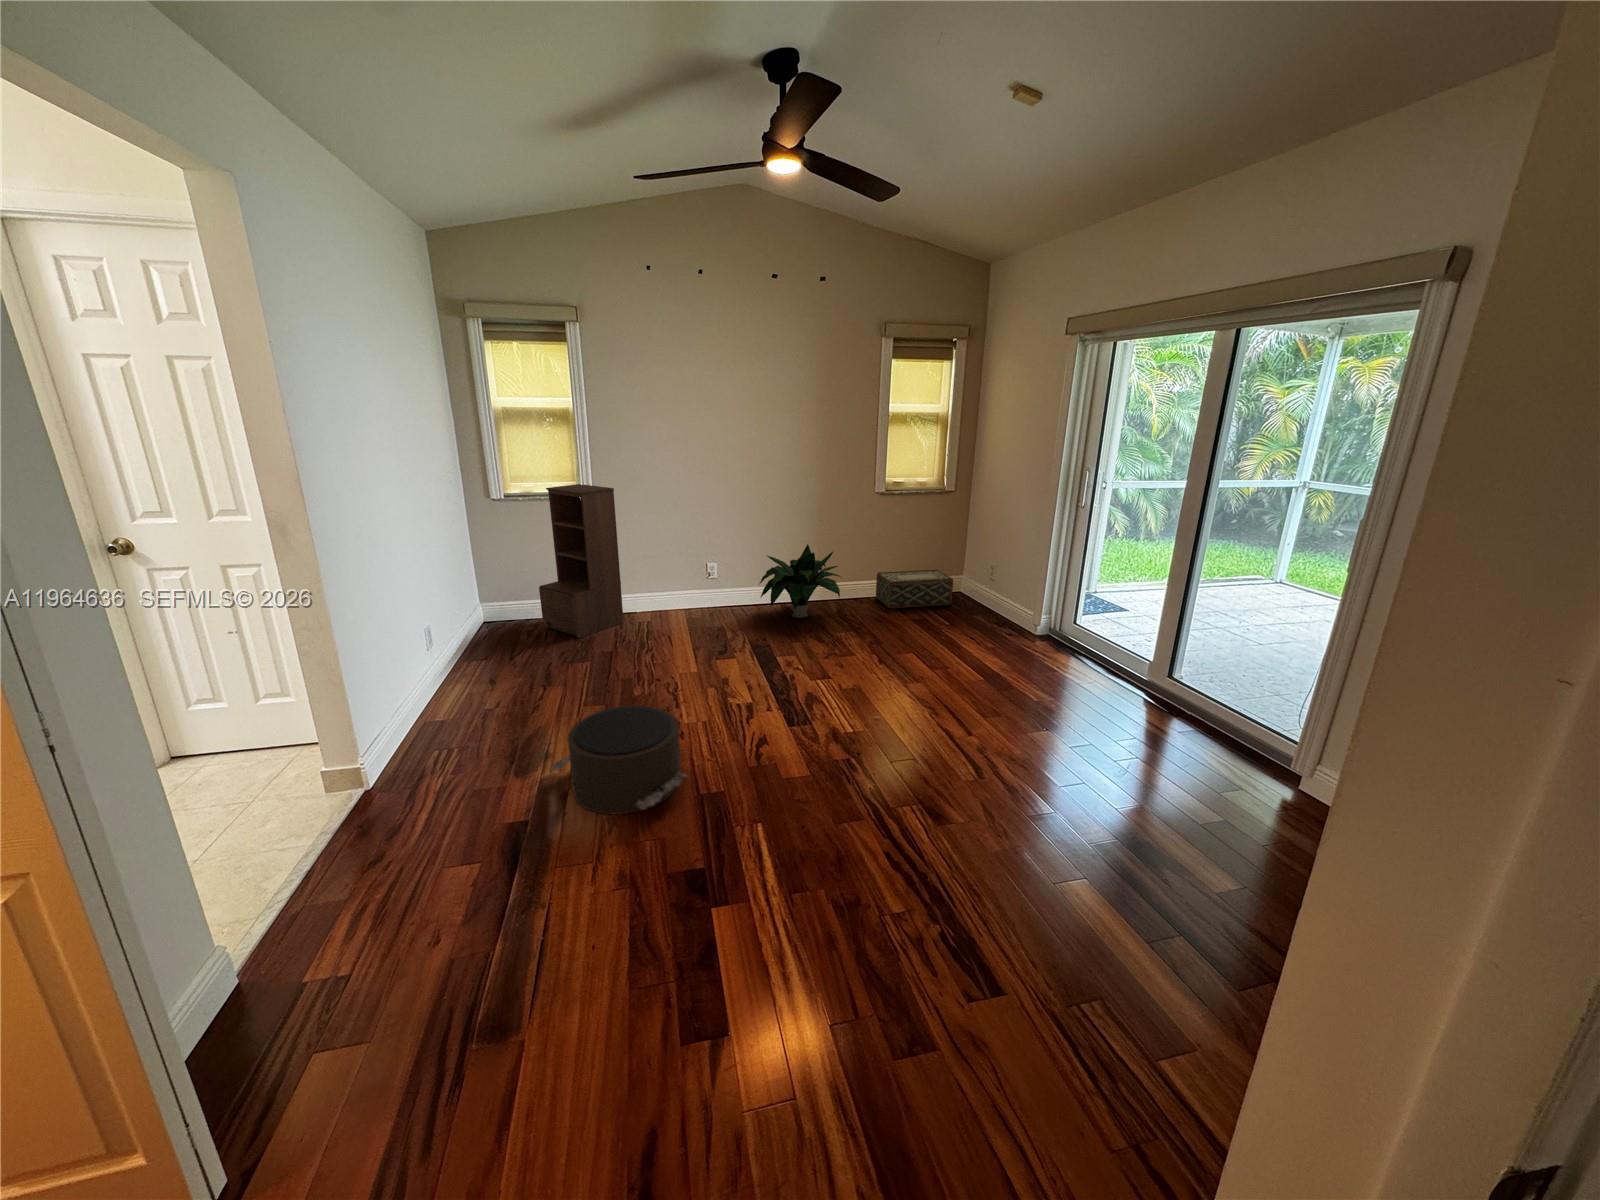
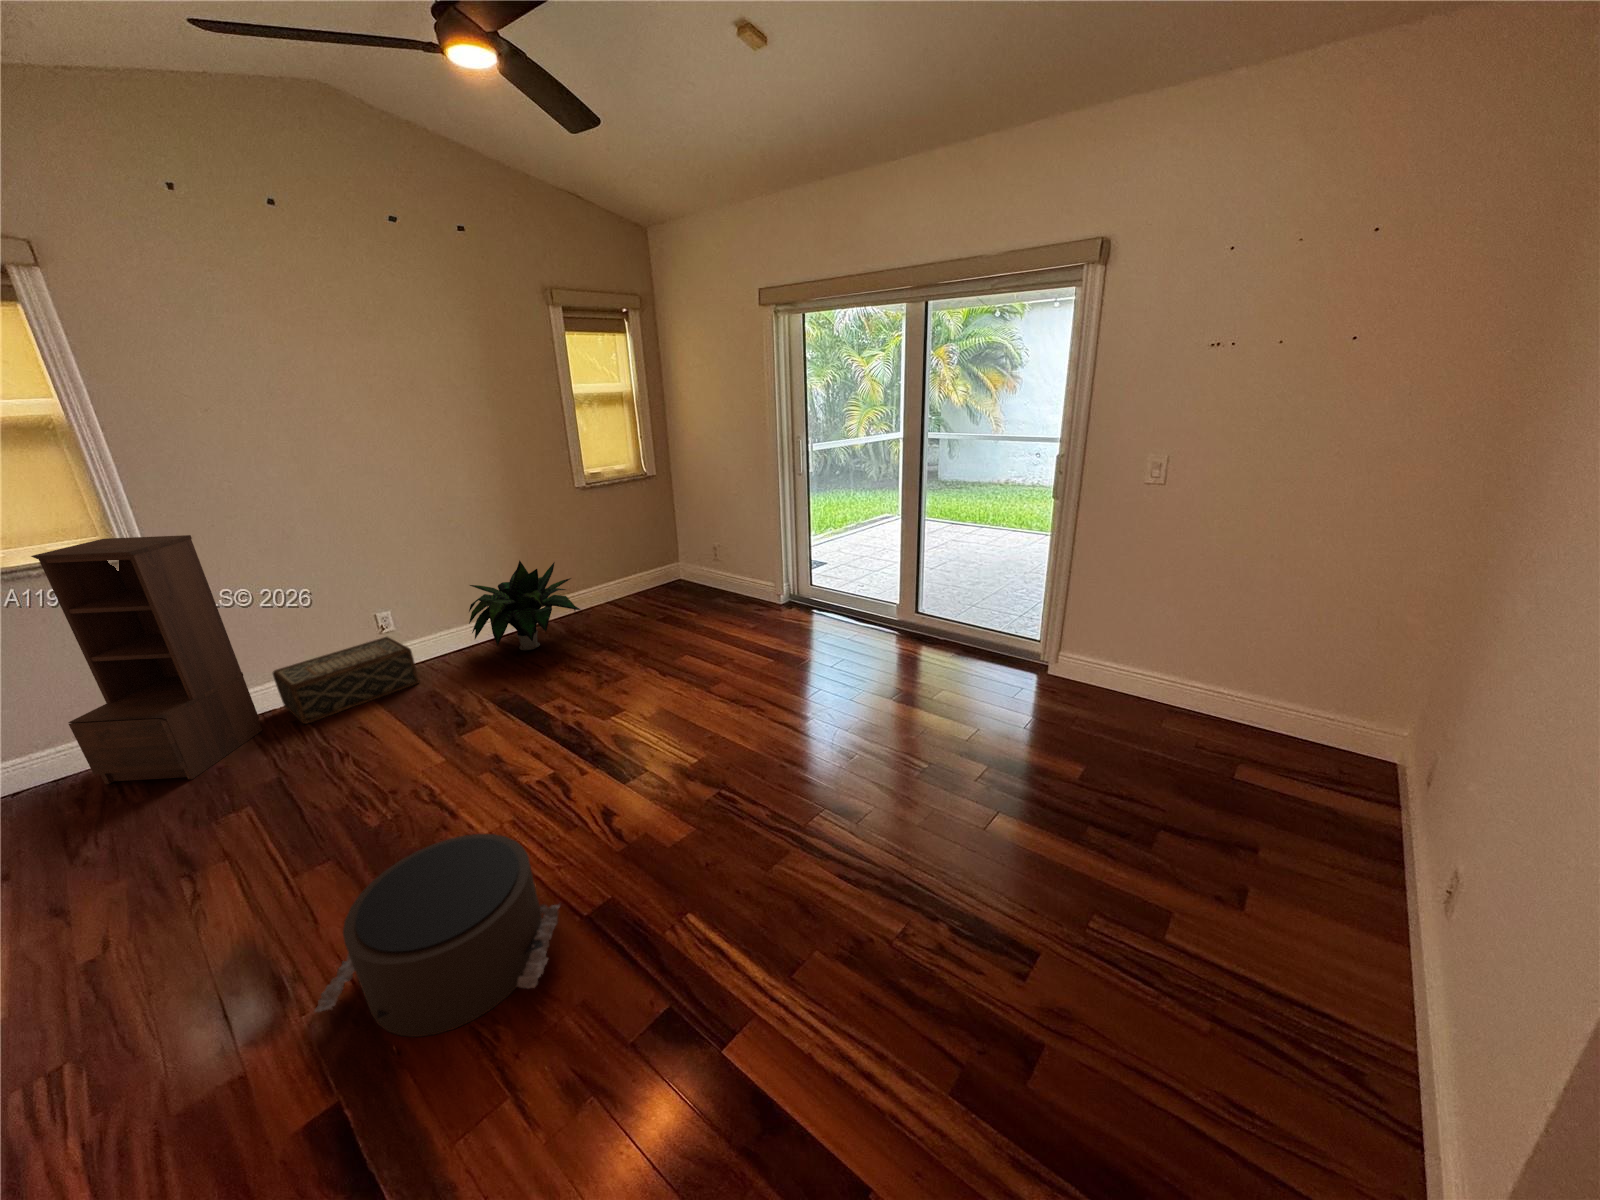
woven basket: present [876,570,953,608] -> present [273,637,419,724]

